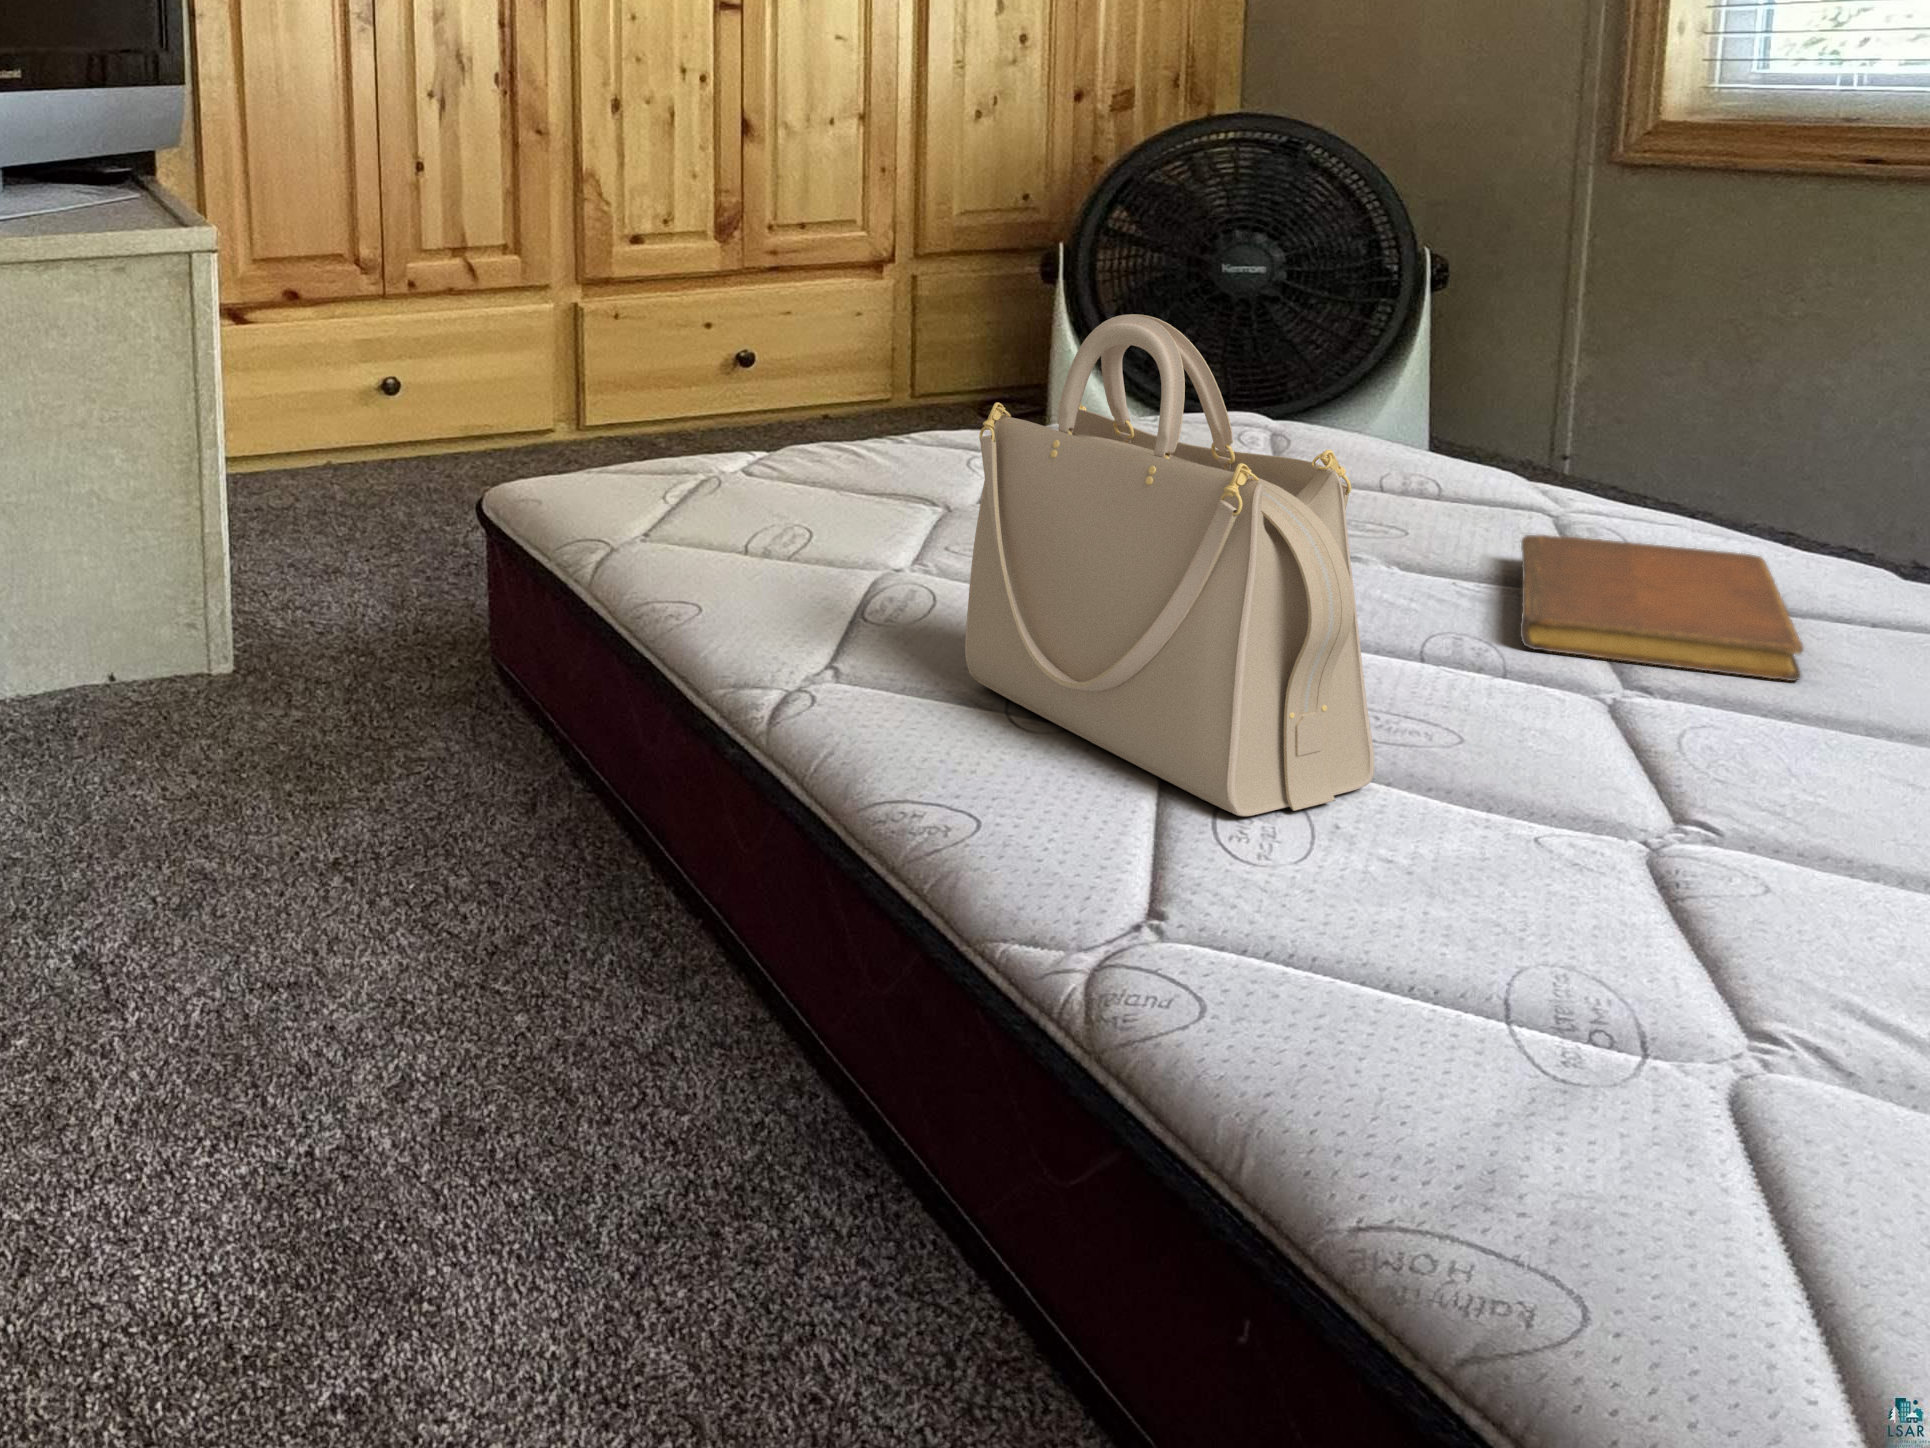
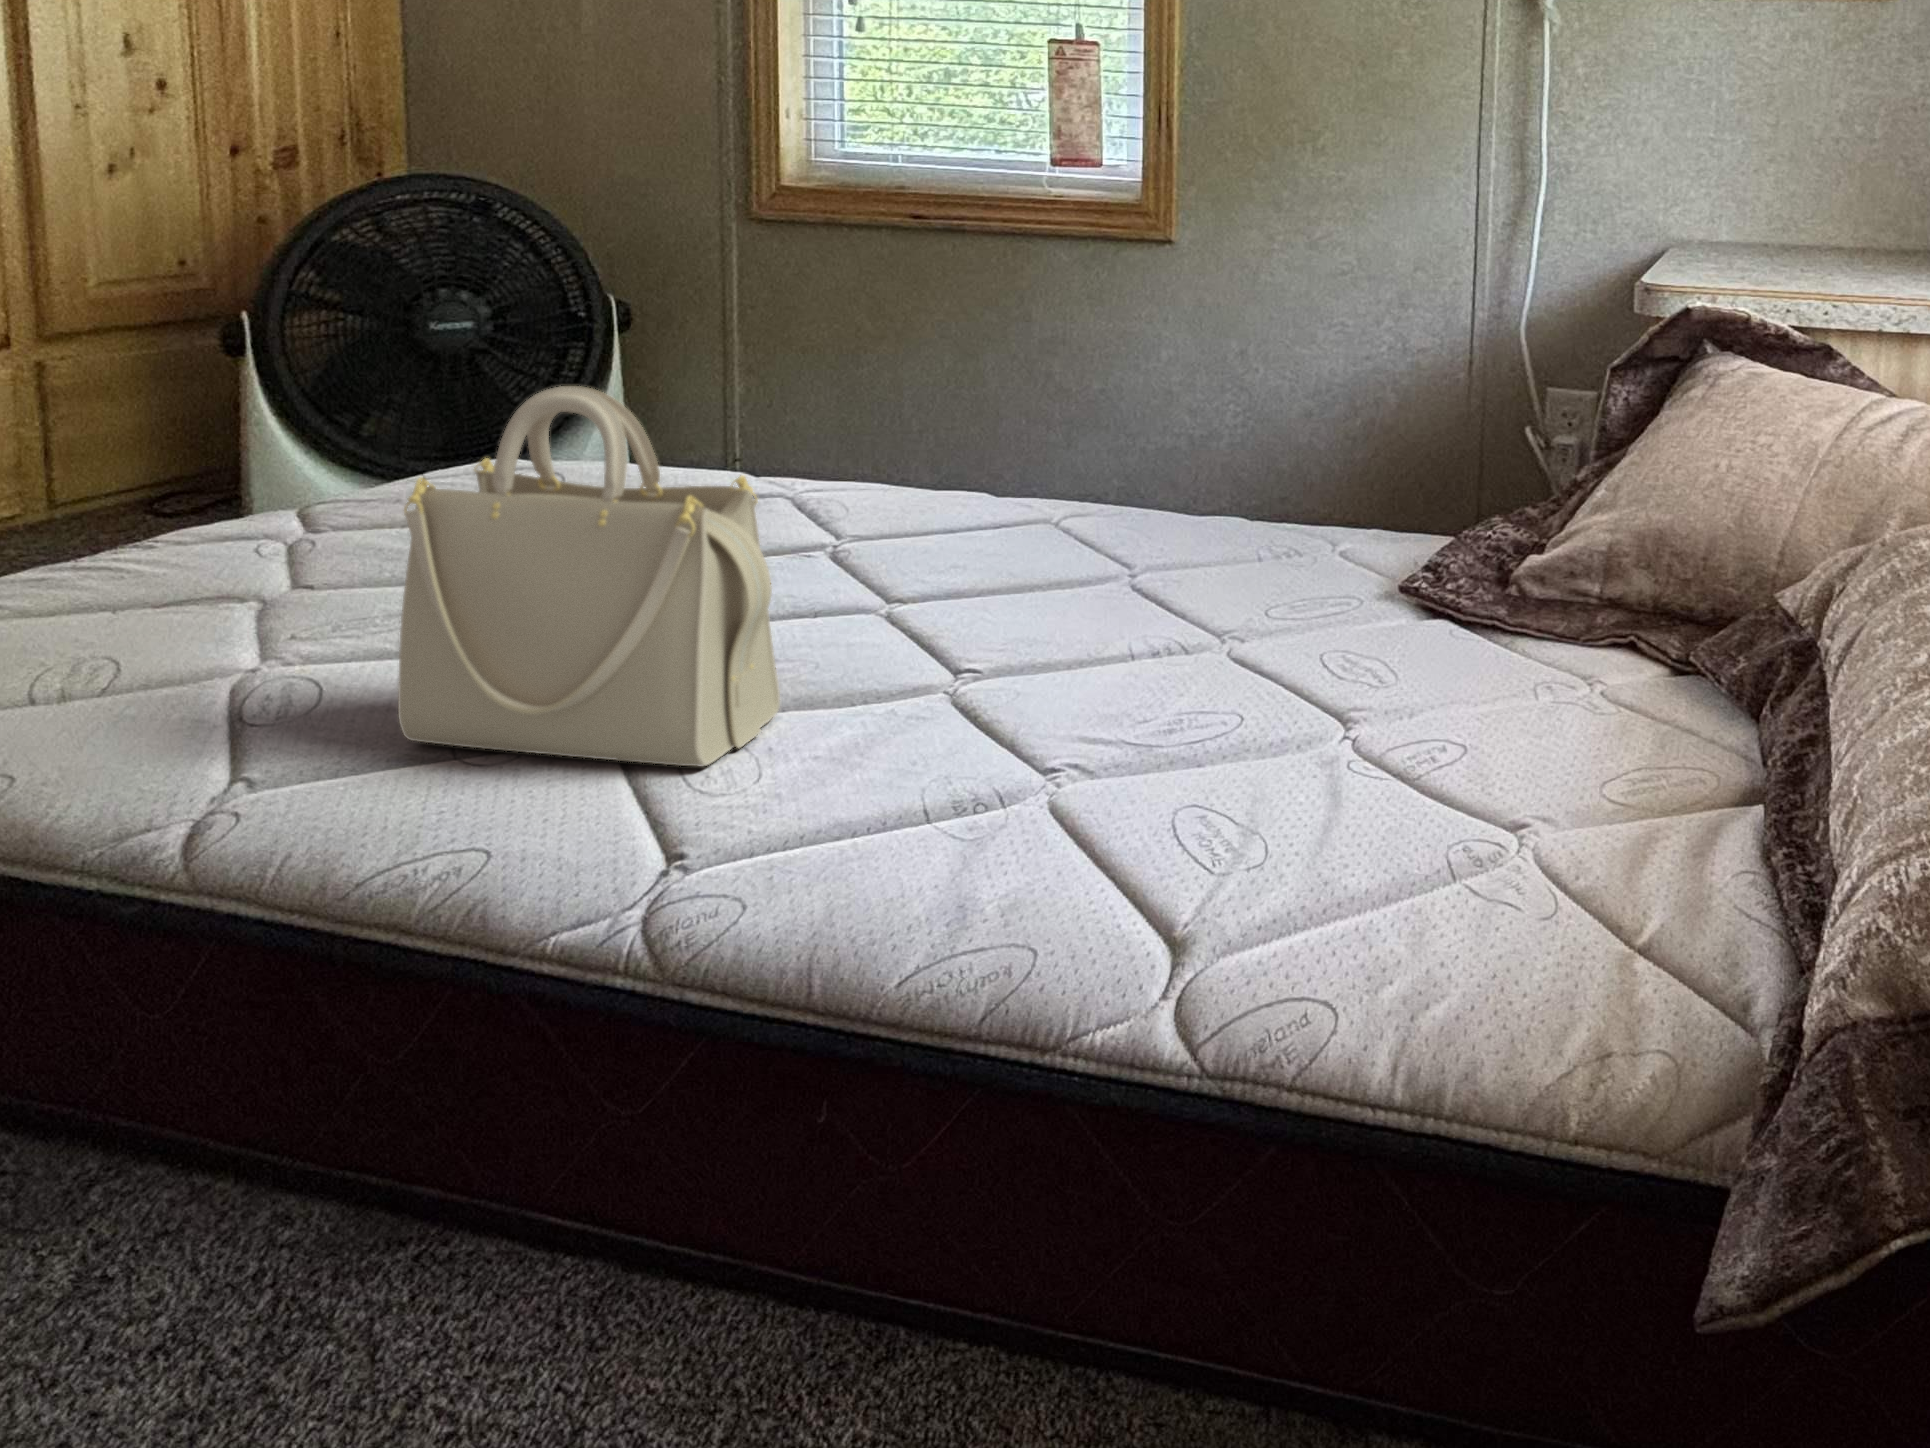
notebook: present [1520,535,1804,681] -> none [786,501,972,592]

